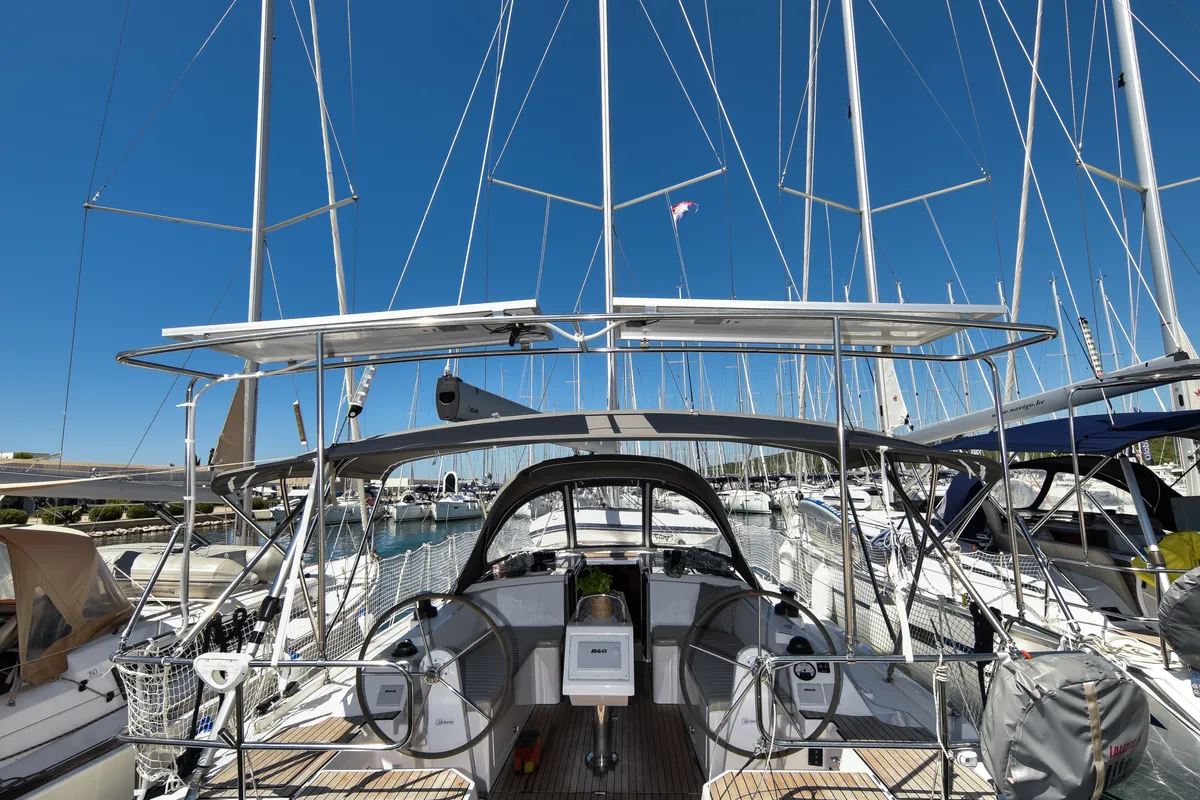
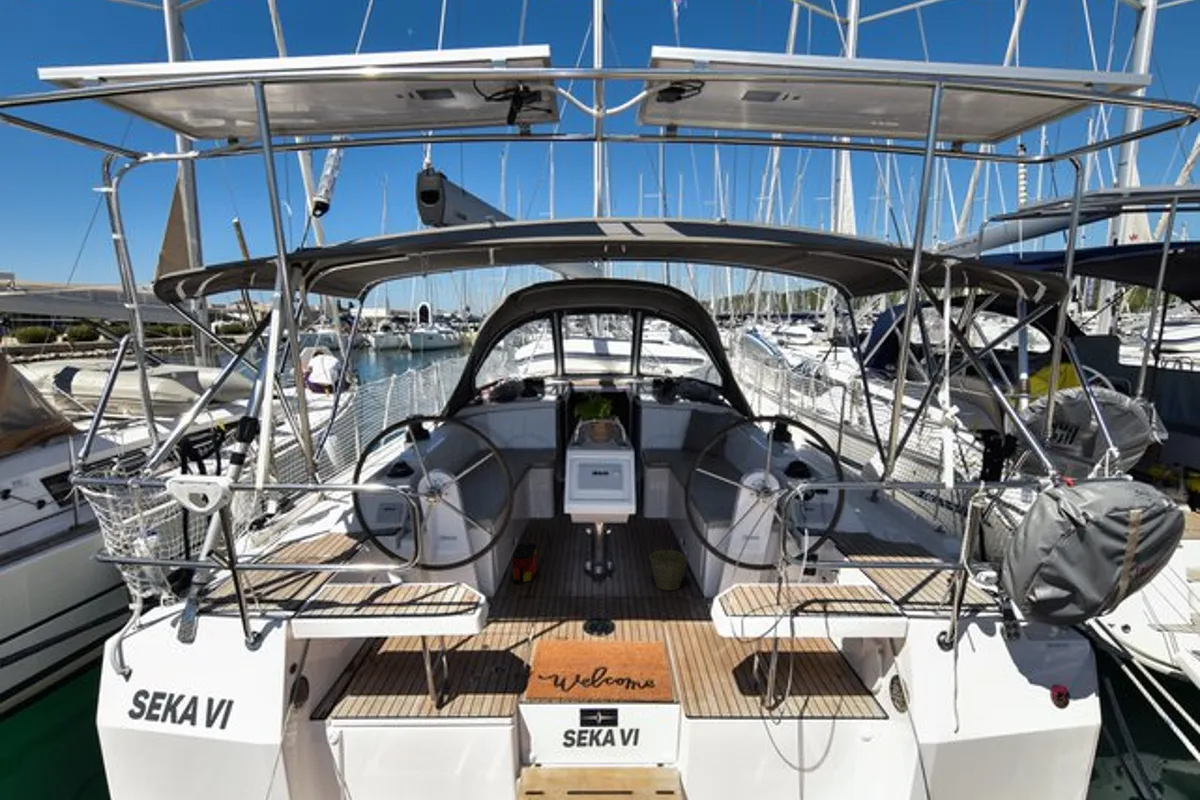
bucket: none [656,721,697,783] -> present [650,536,688,591]

